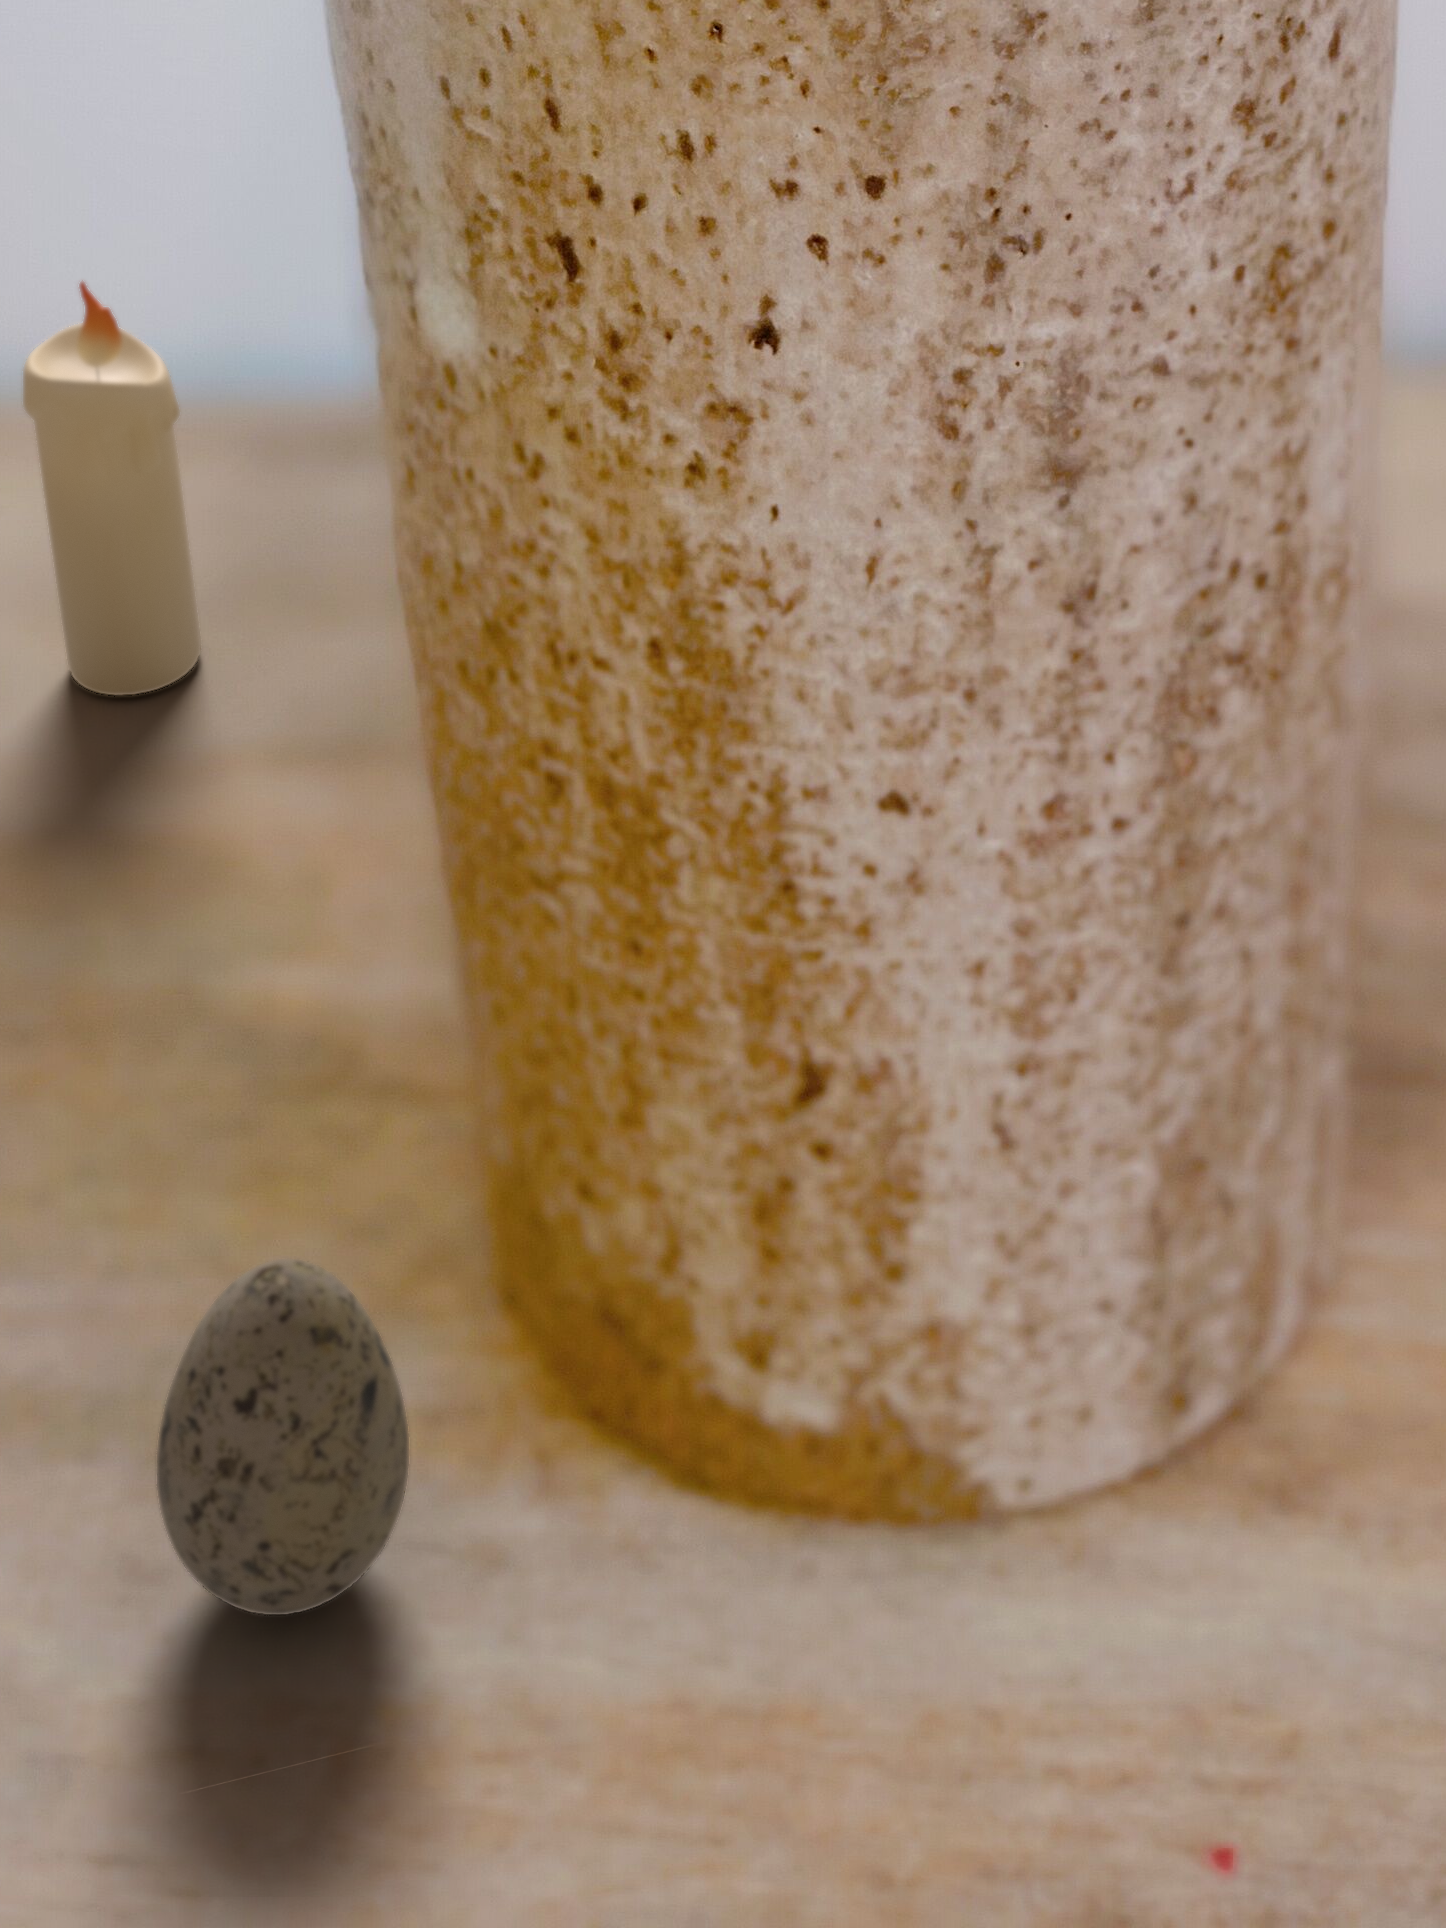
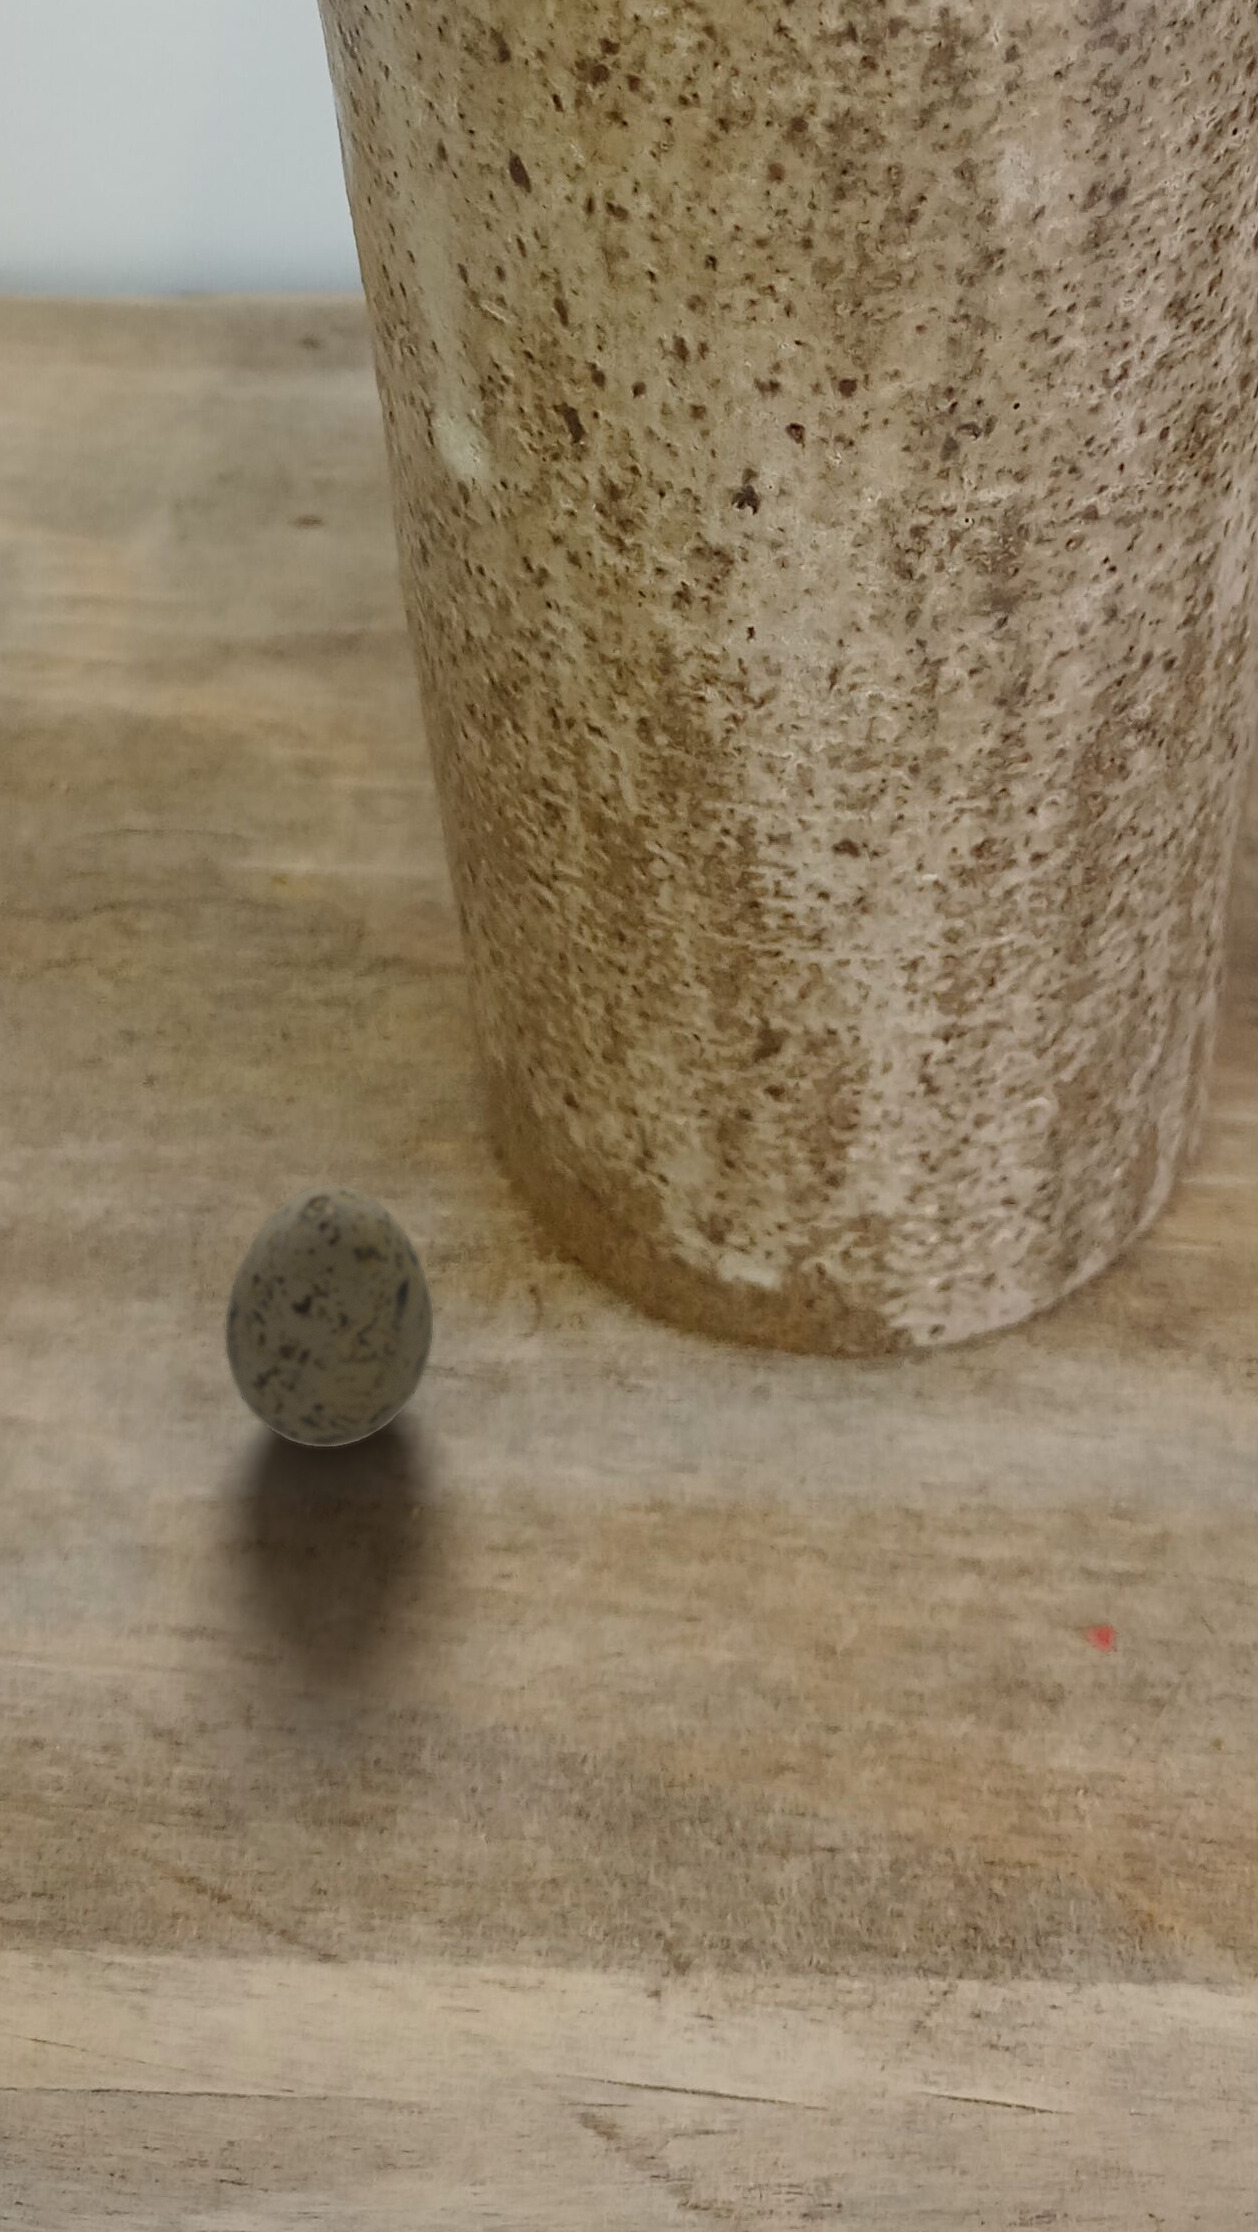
candle: present [23,282,201,696] -> none [49,236,212,582]

